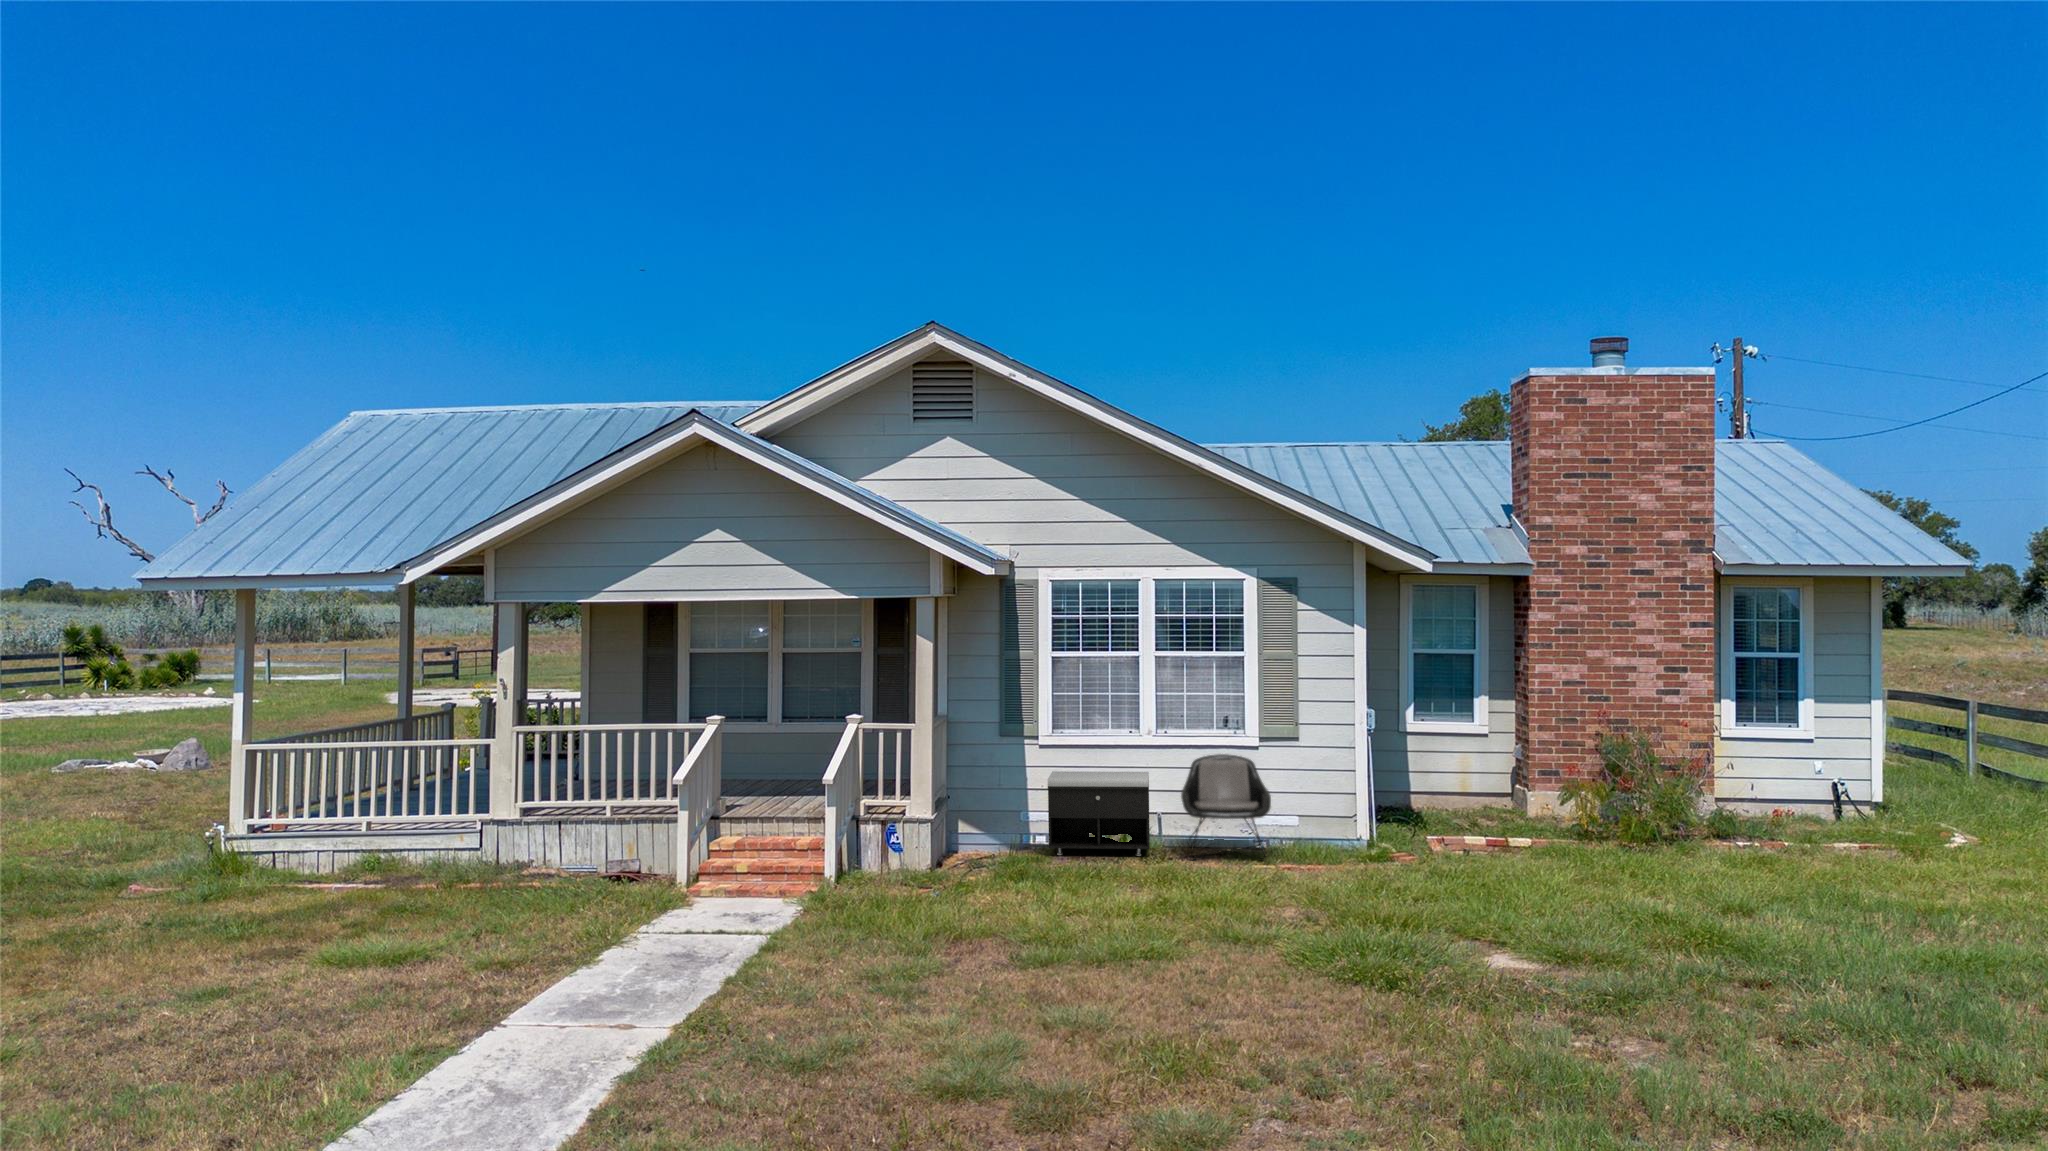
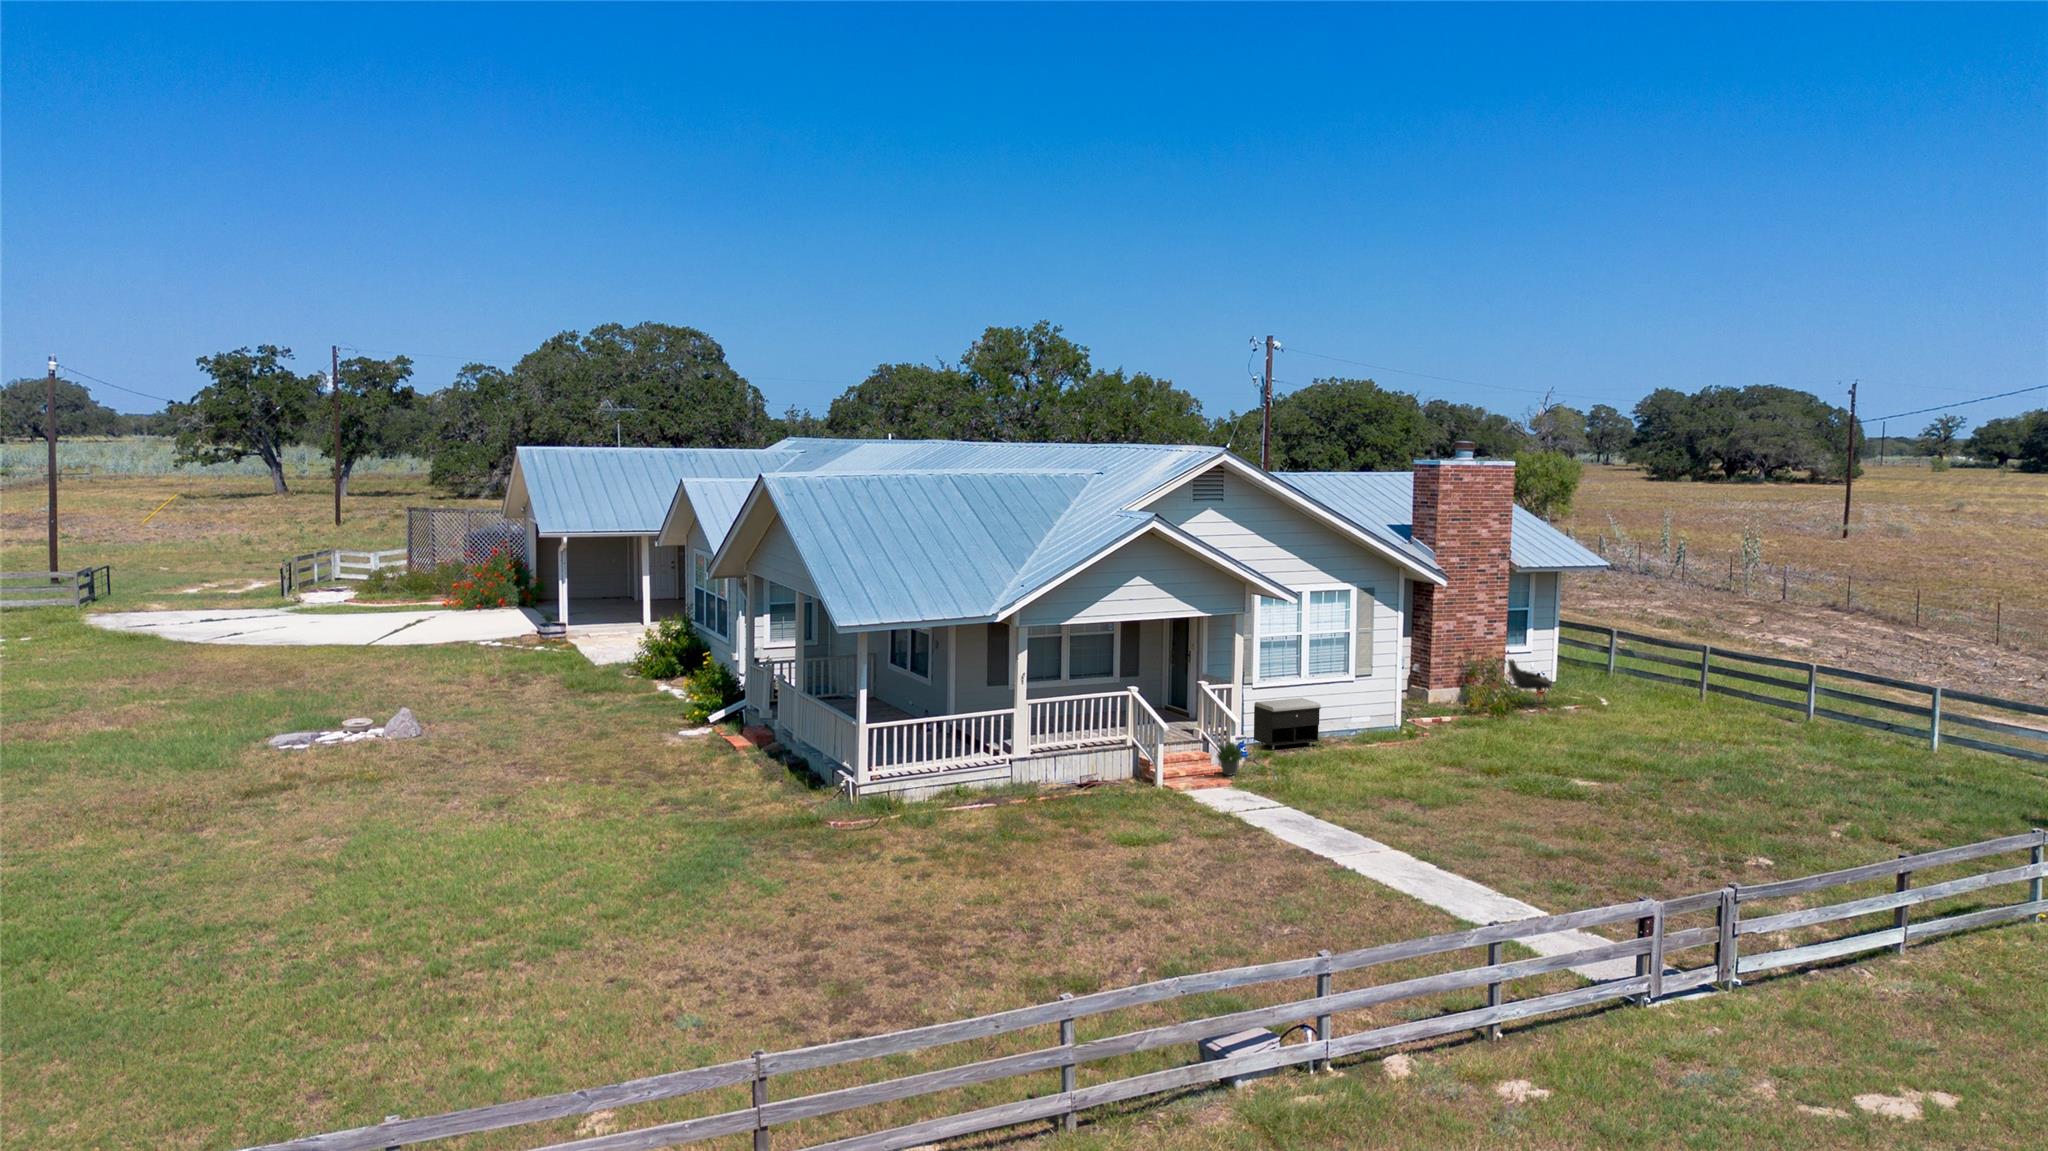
lounge chair: present [1181,754,1271,861] -> present [1508,659,1552,709]
potted plant: none [842,821,894,883] -> present [1217,742,1245,776]

